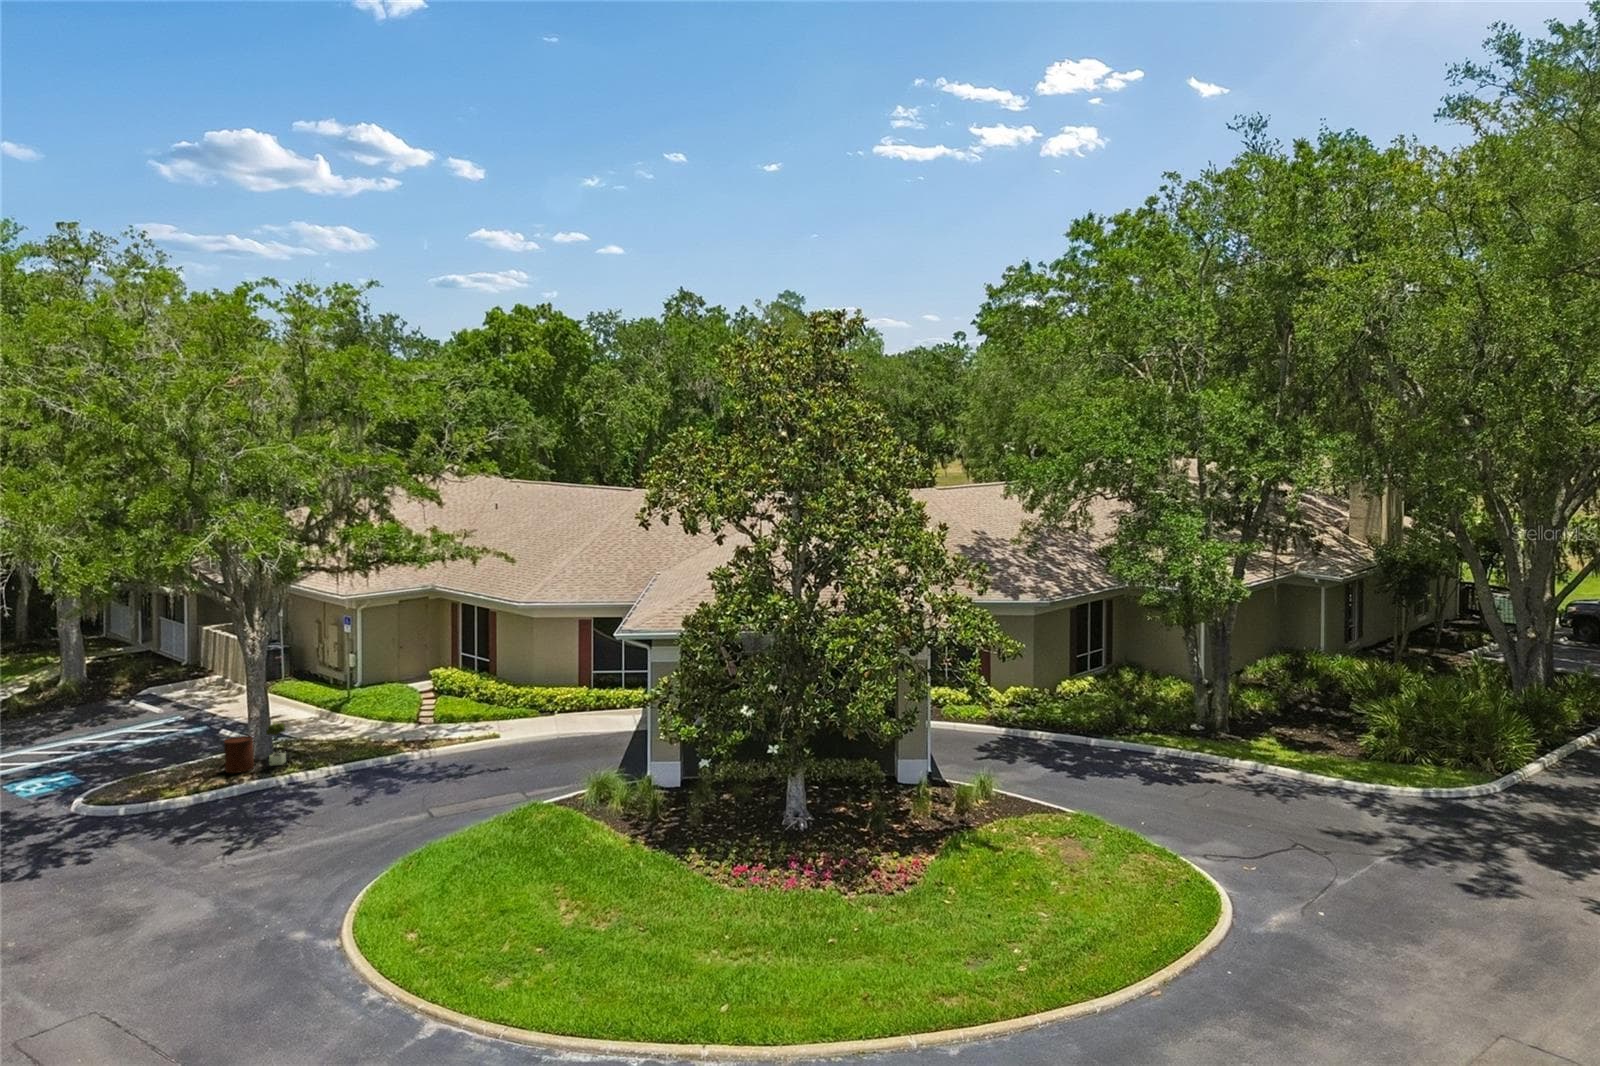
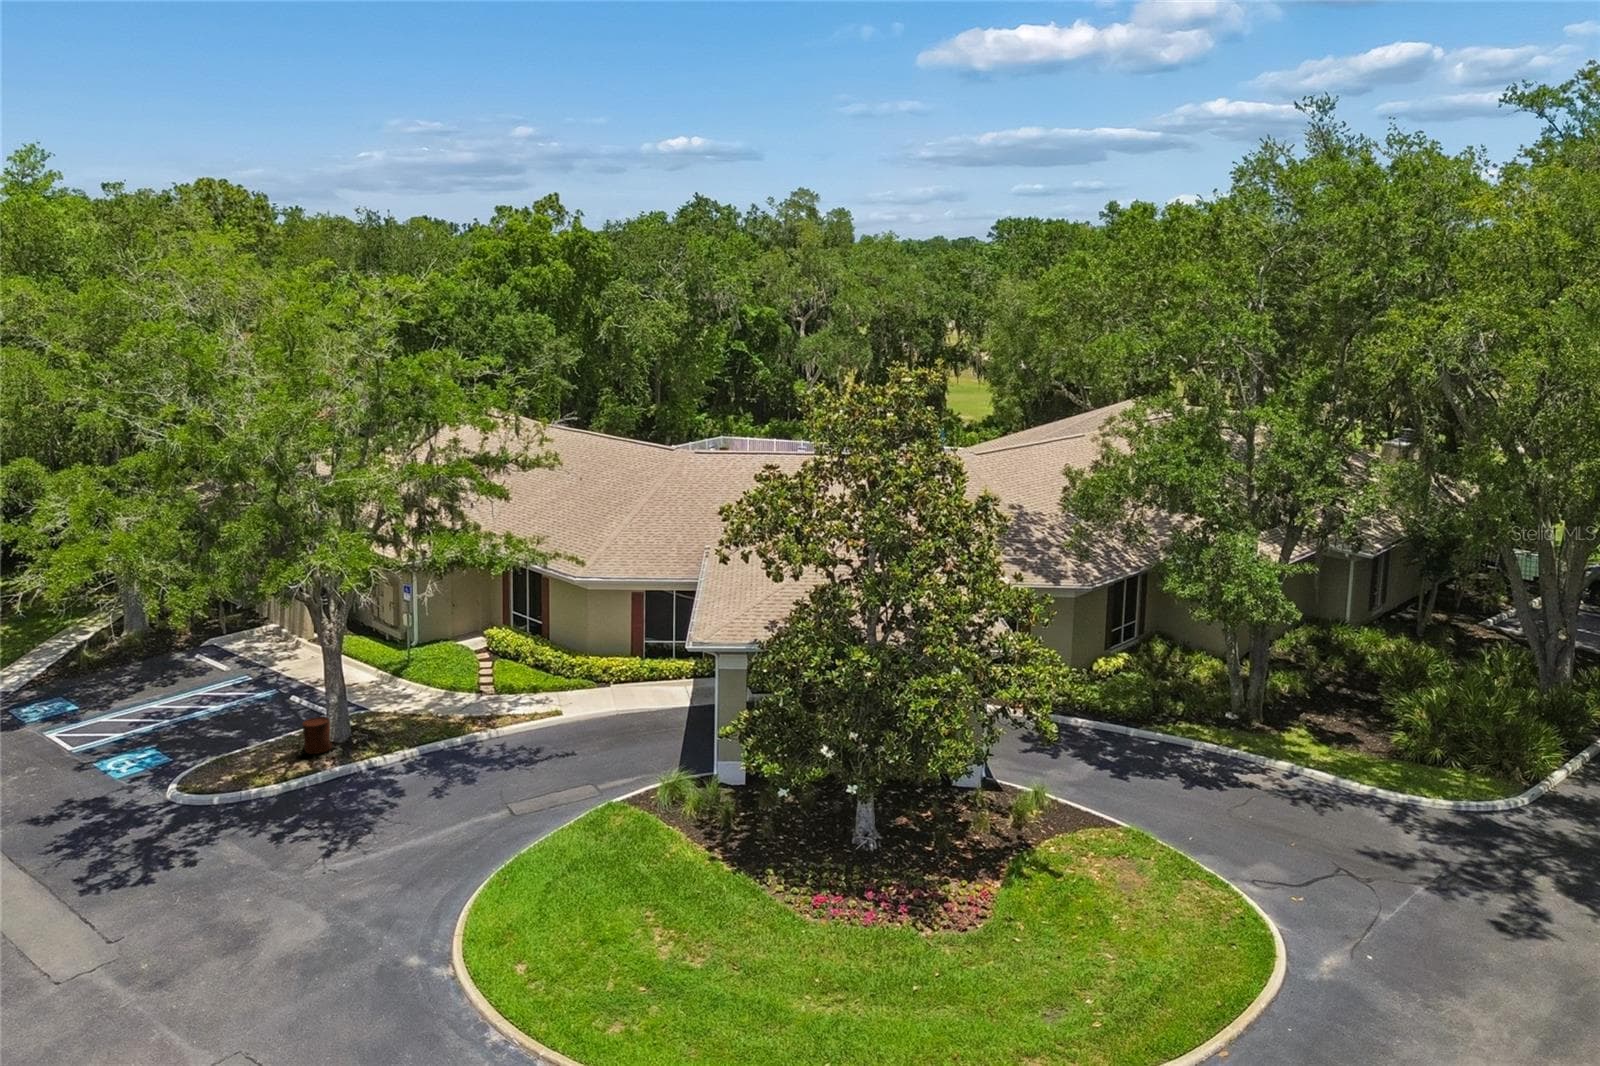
potted tree: present [266,723,286,766] -> none [341,705,361,745]

